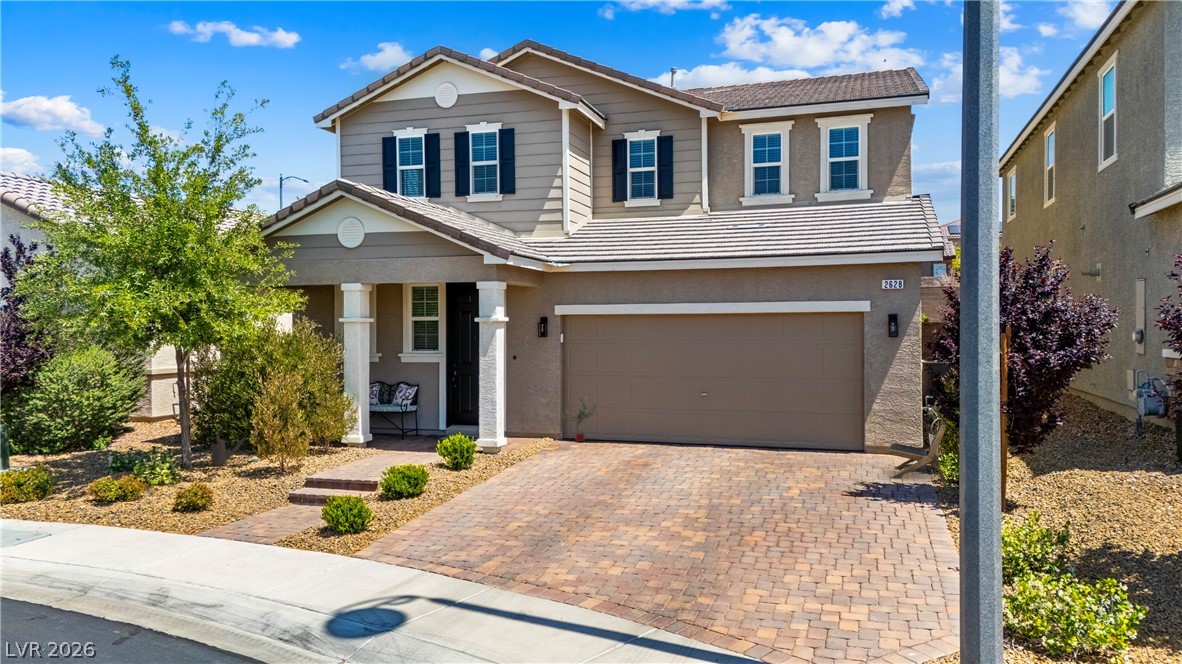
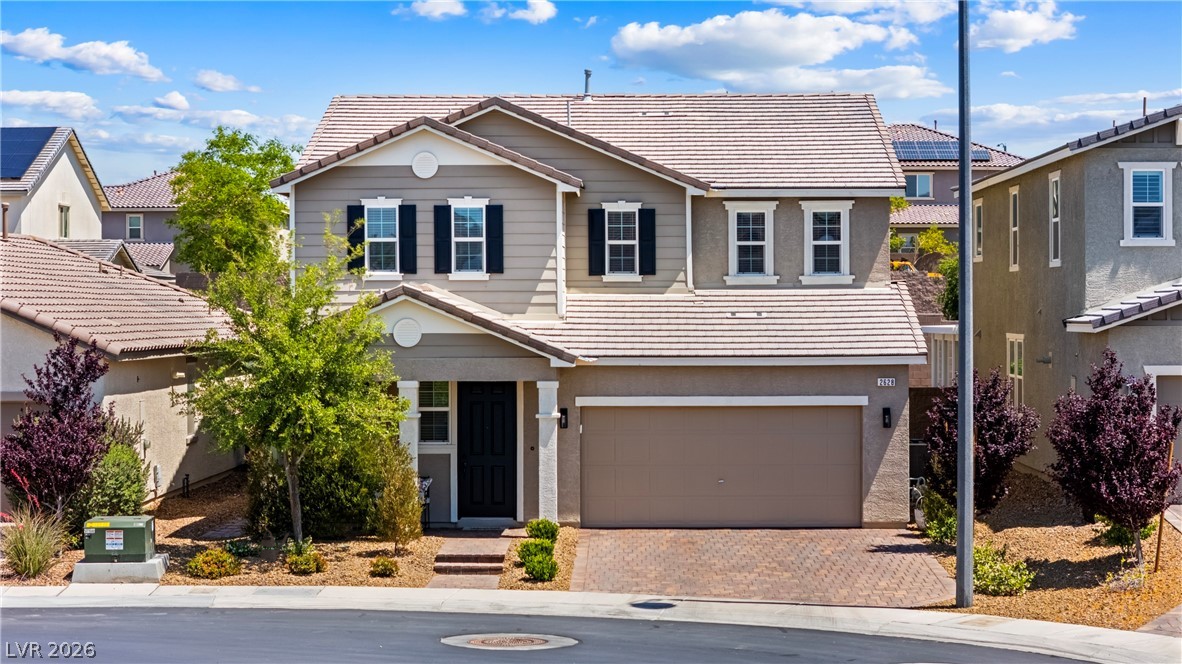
potted tree: present [563,399,596,442] -> none [575,485,612,530]
lounge chair: present [889,420,947,481] -> none [891,496,938,546]

